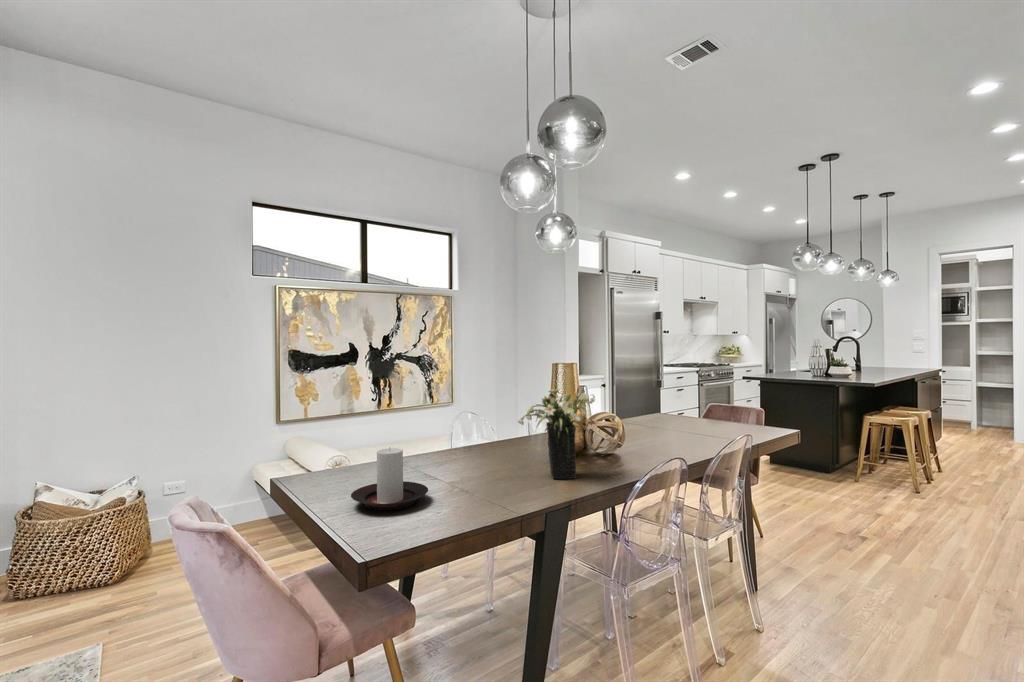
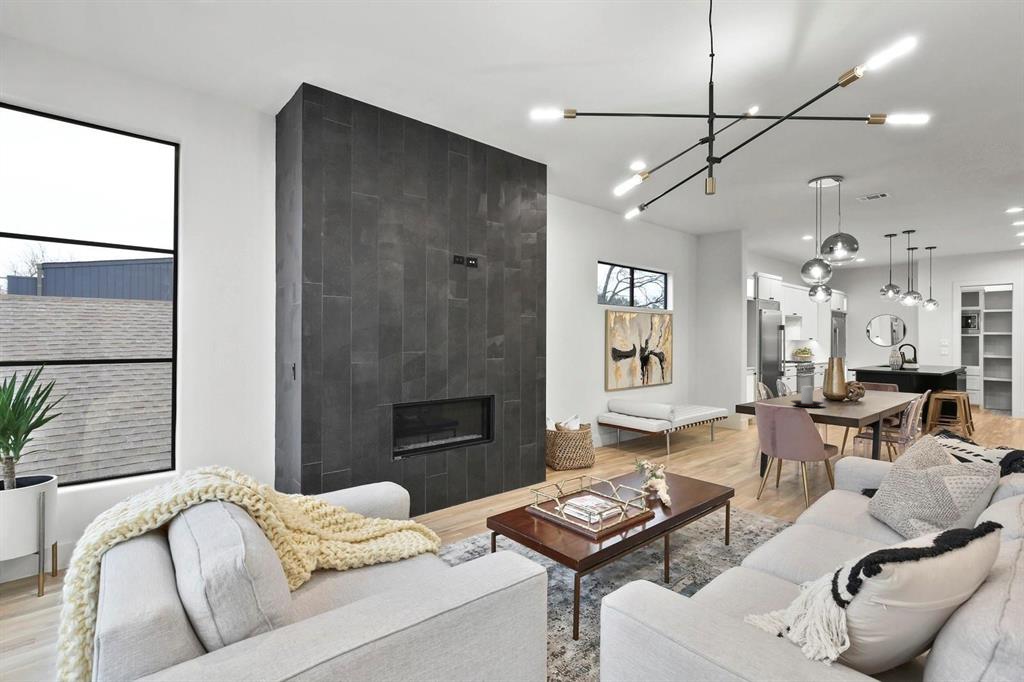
flower arrangement: present [518,388,595,479] -> none [834,364,872,402]

